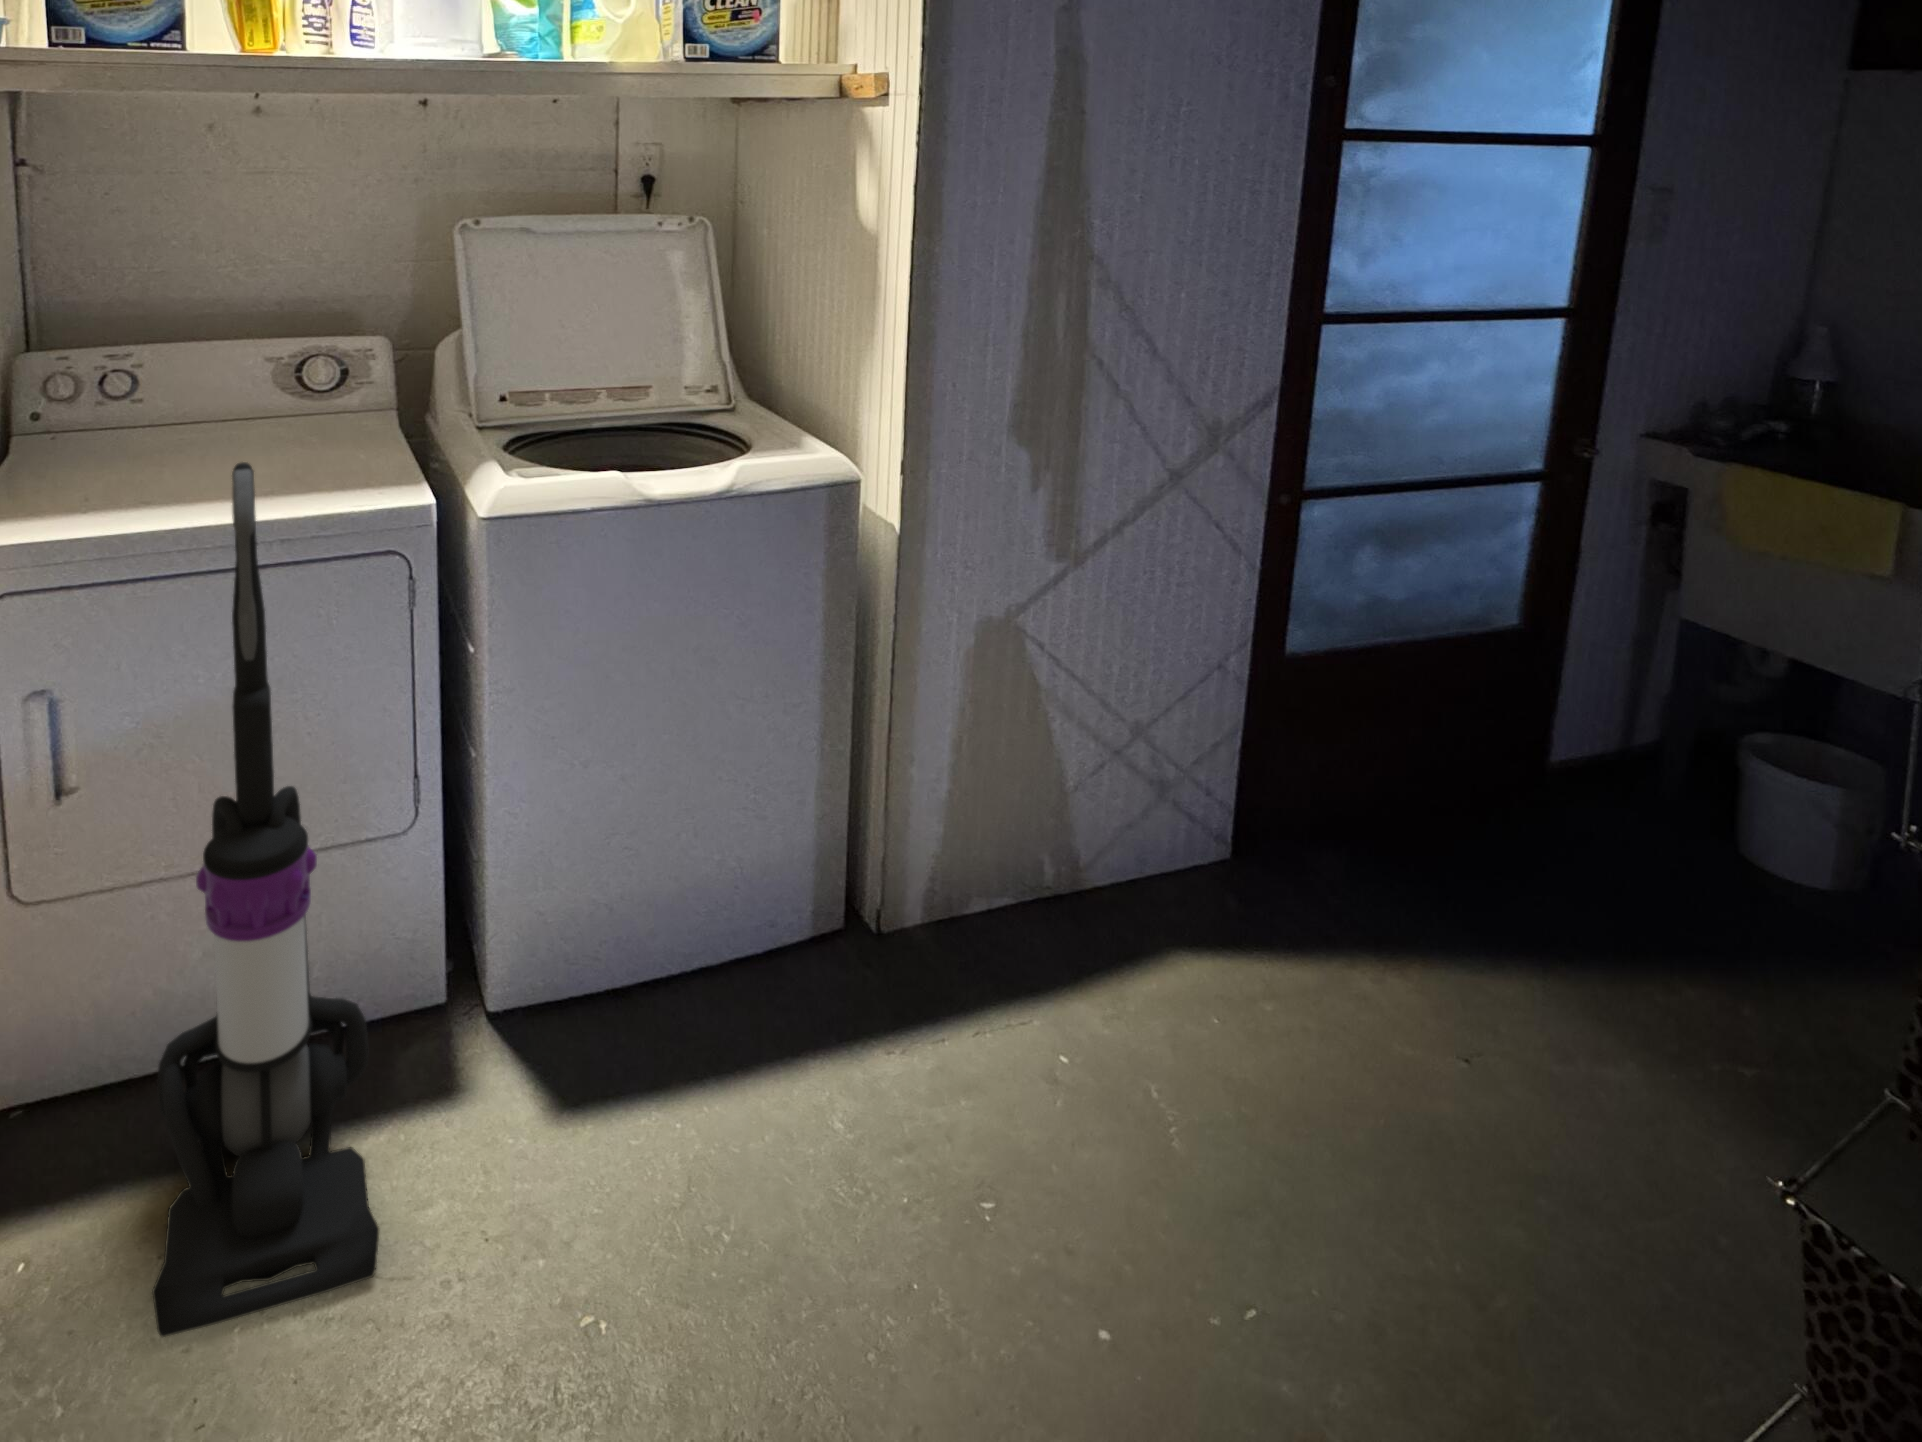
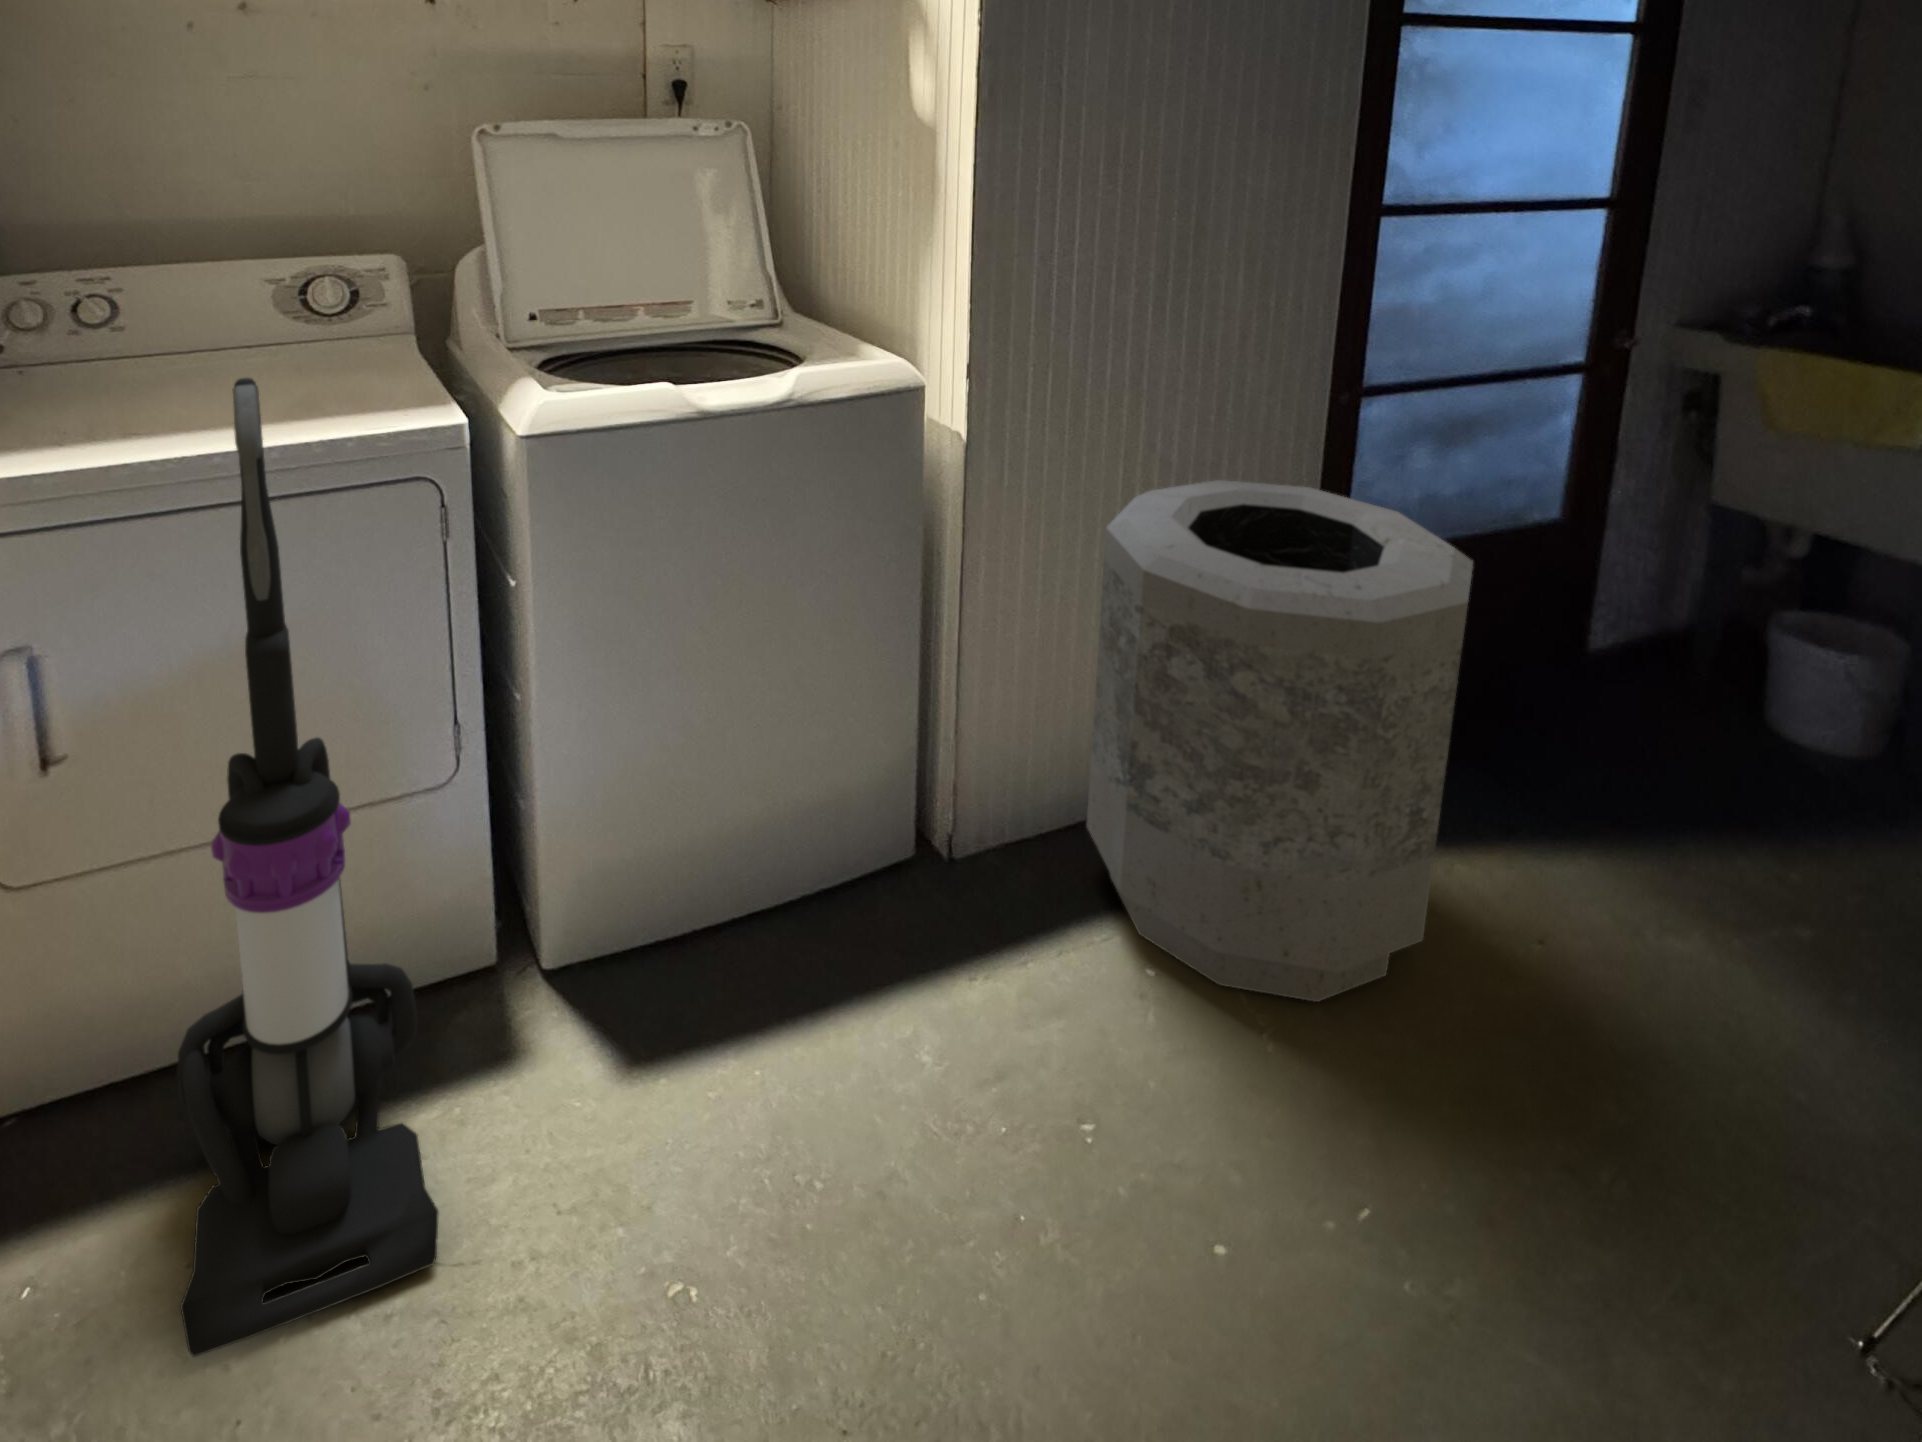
trash can: none [1014,581,1396,1106] -> present [1087,480,1473,1002]

